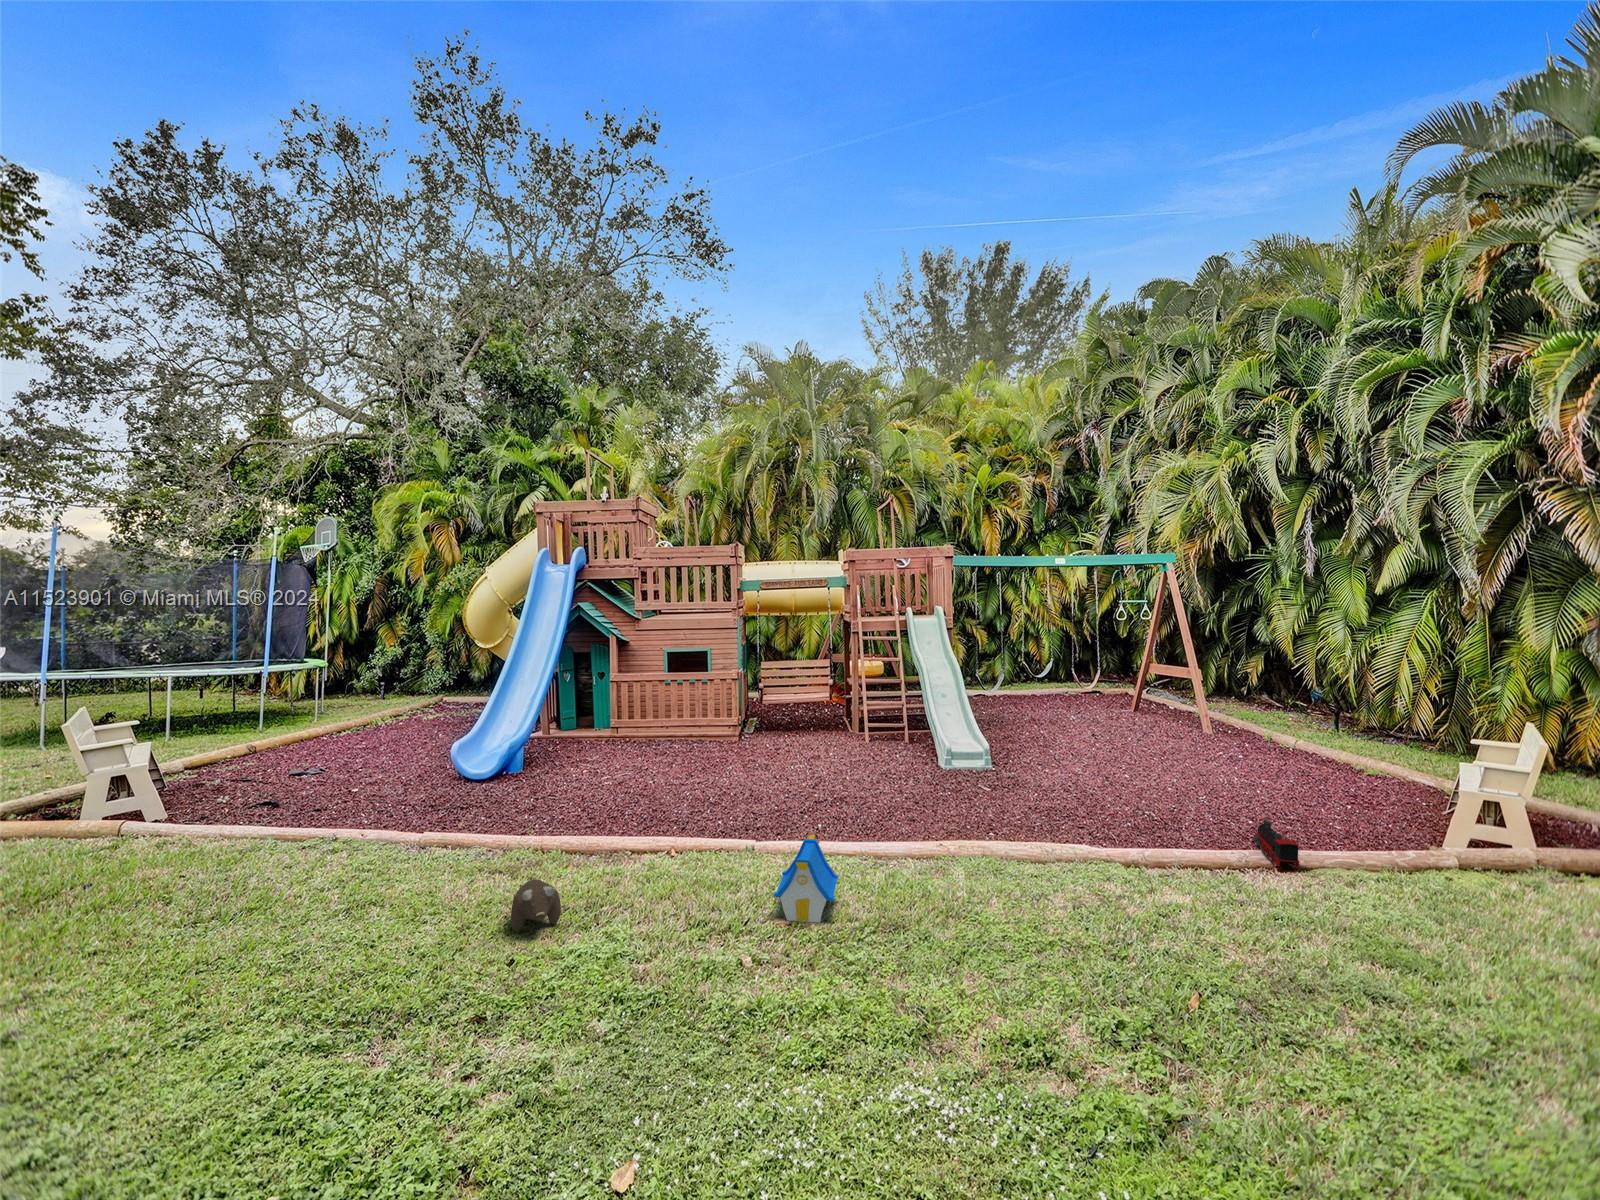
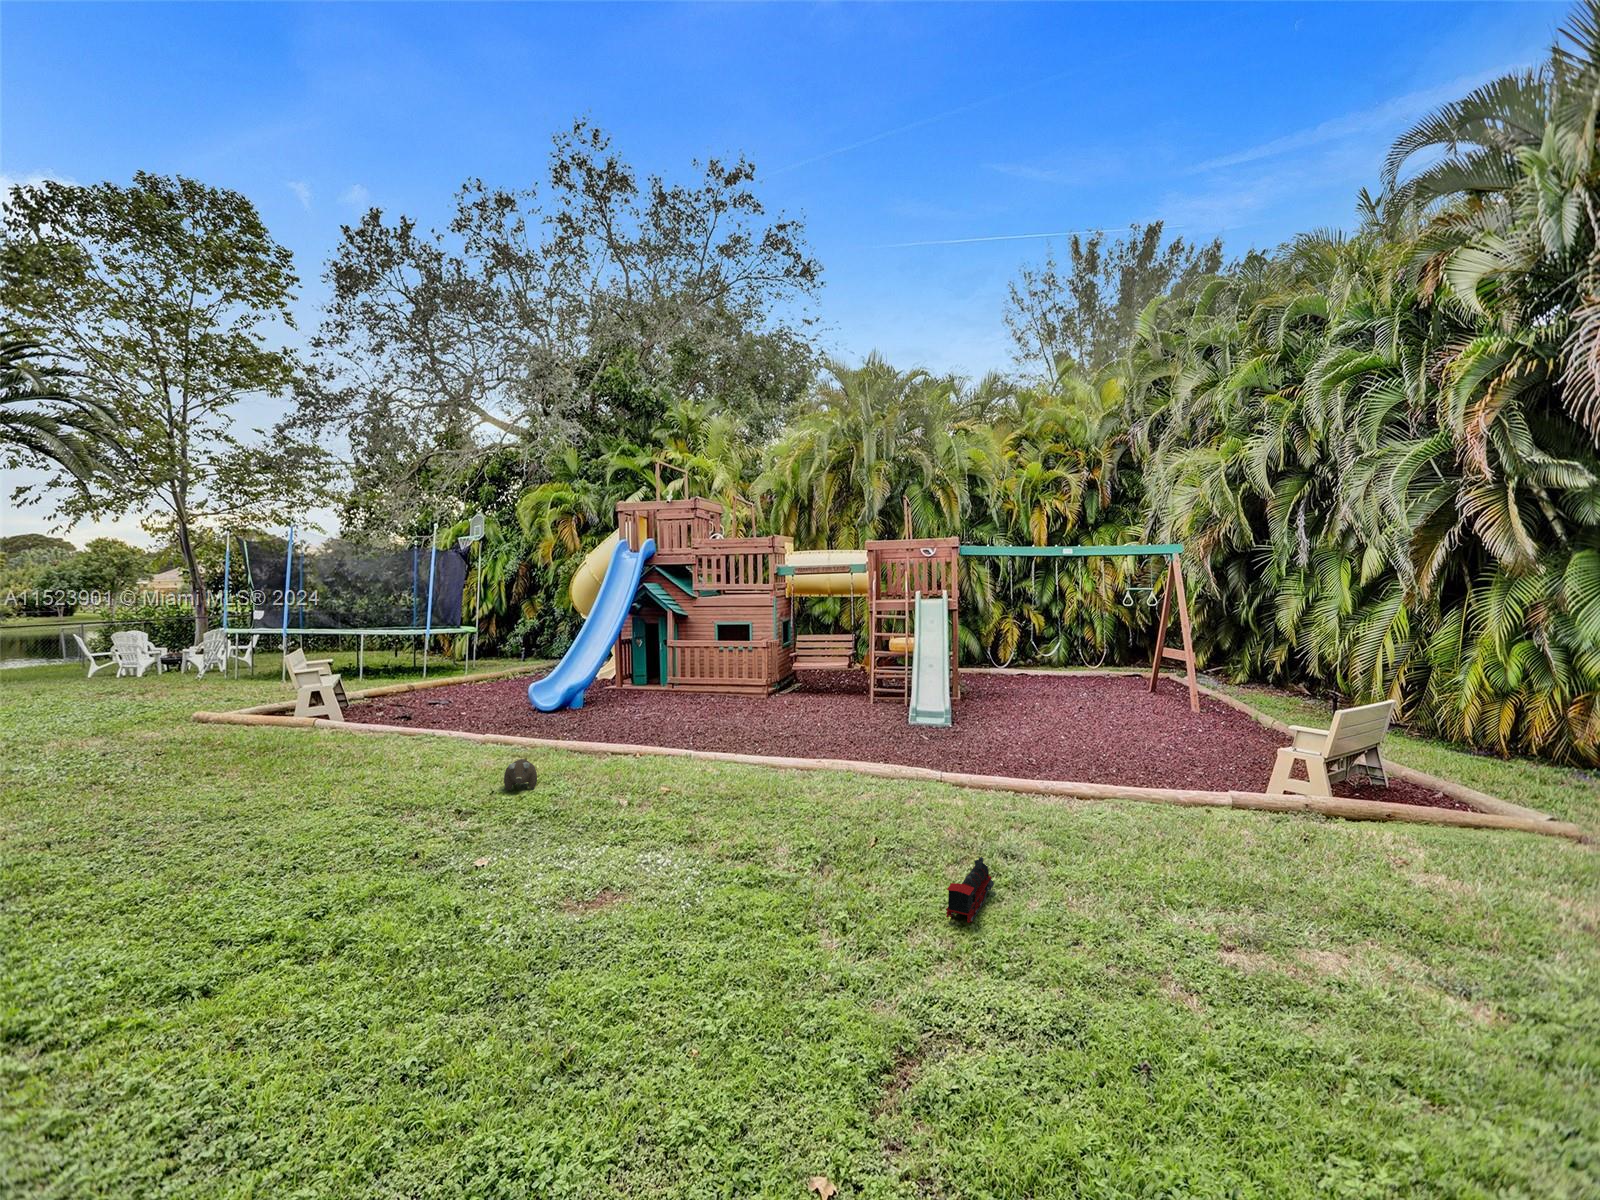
toy train: present [1253,819,1300,869] -> present [946,857,994,923]
toy house: present [773,835,839,923] -> none [670,745,724,801]

